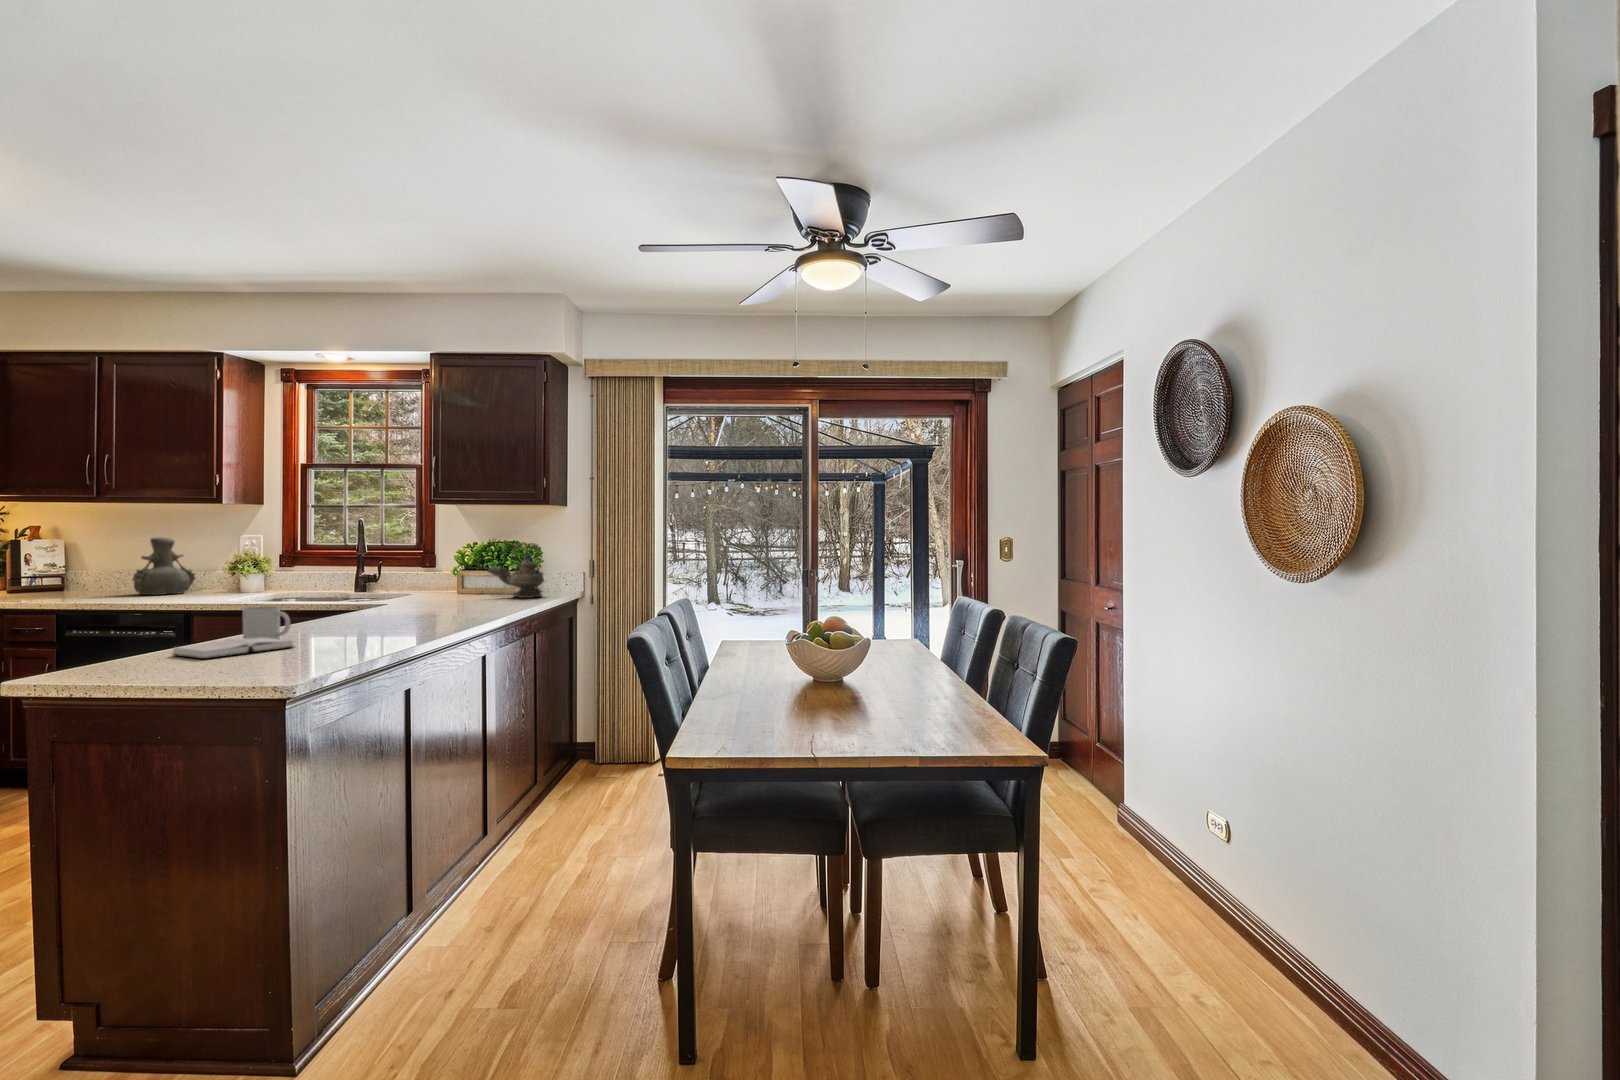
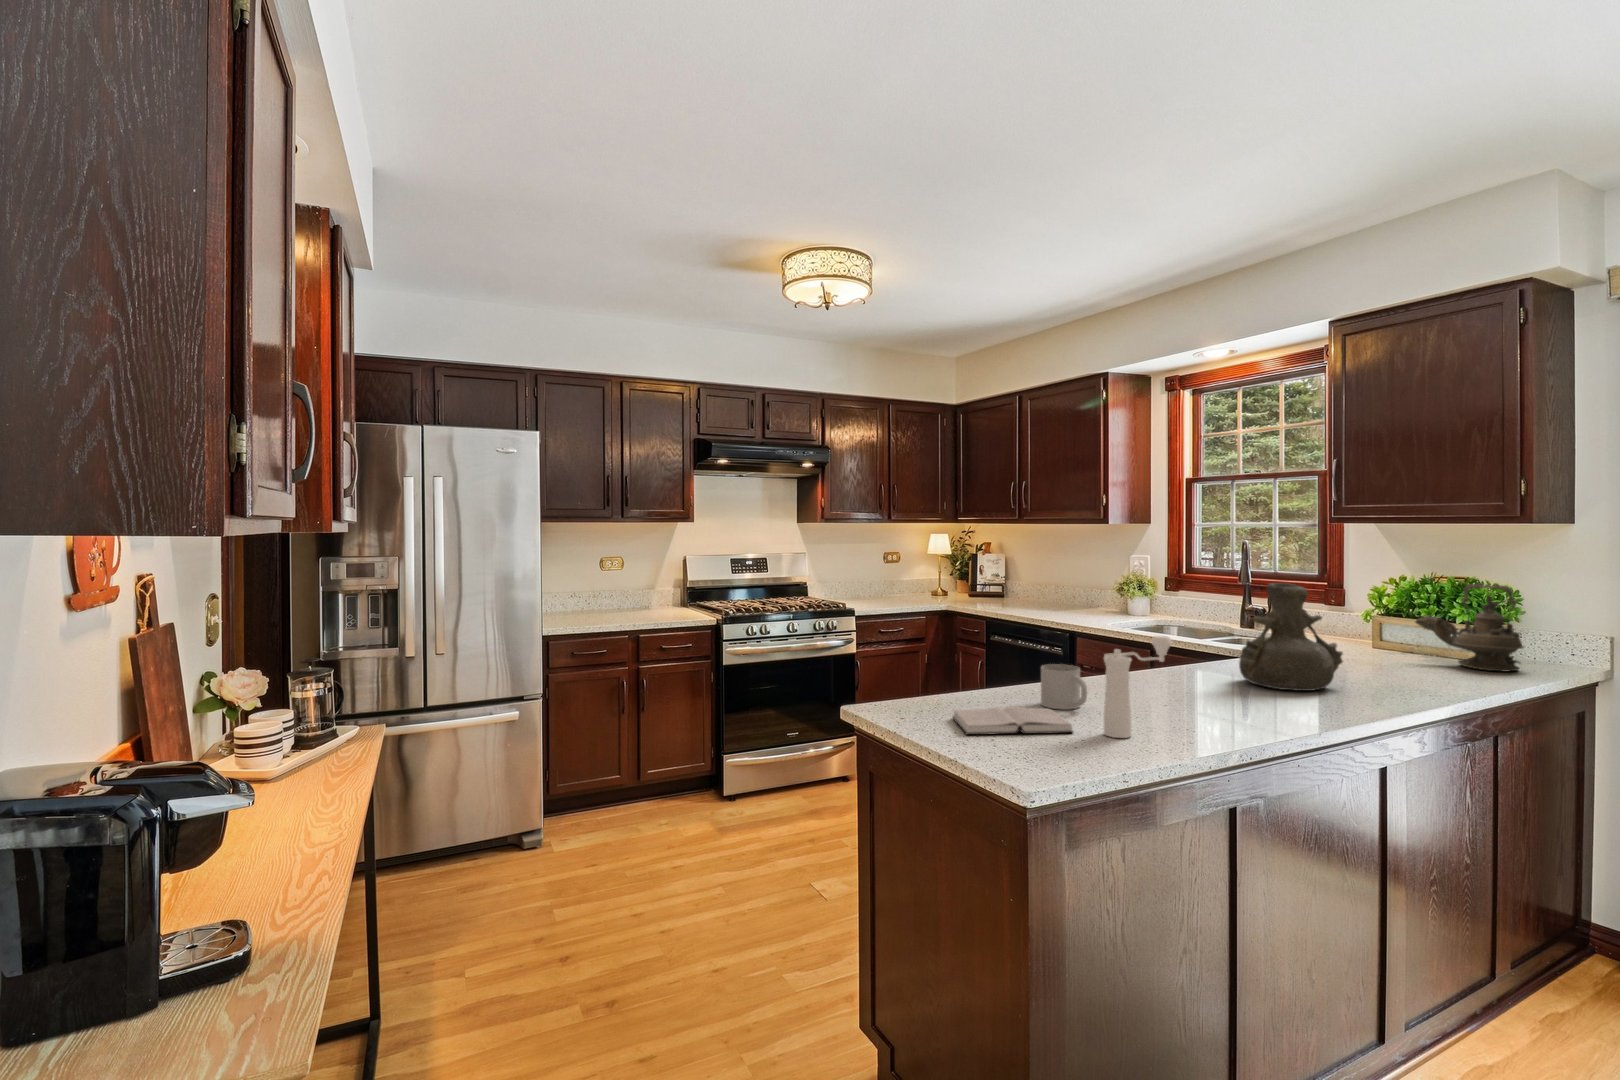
vase: present [133,537,195,595] -> present [1239,583,1343,691]
pepper mill: none [317,570,366,645] -> present [1104,636,1172,738]

